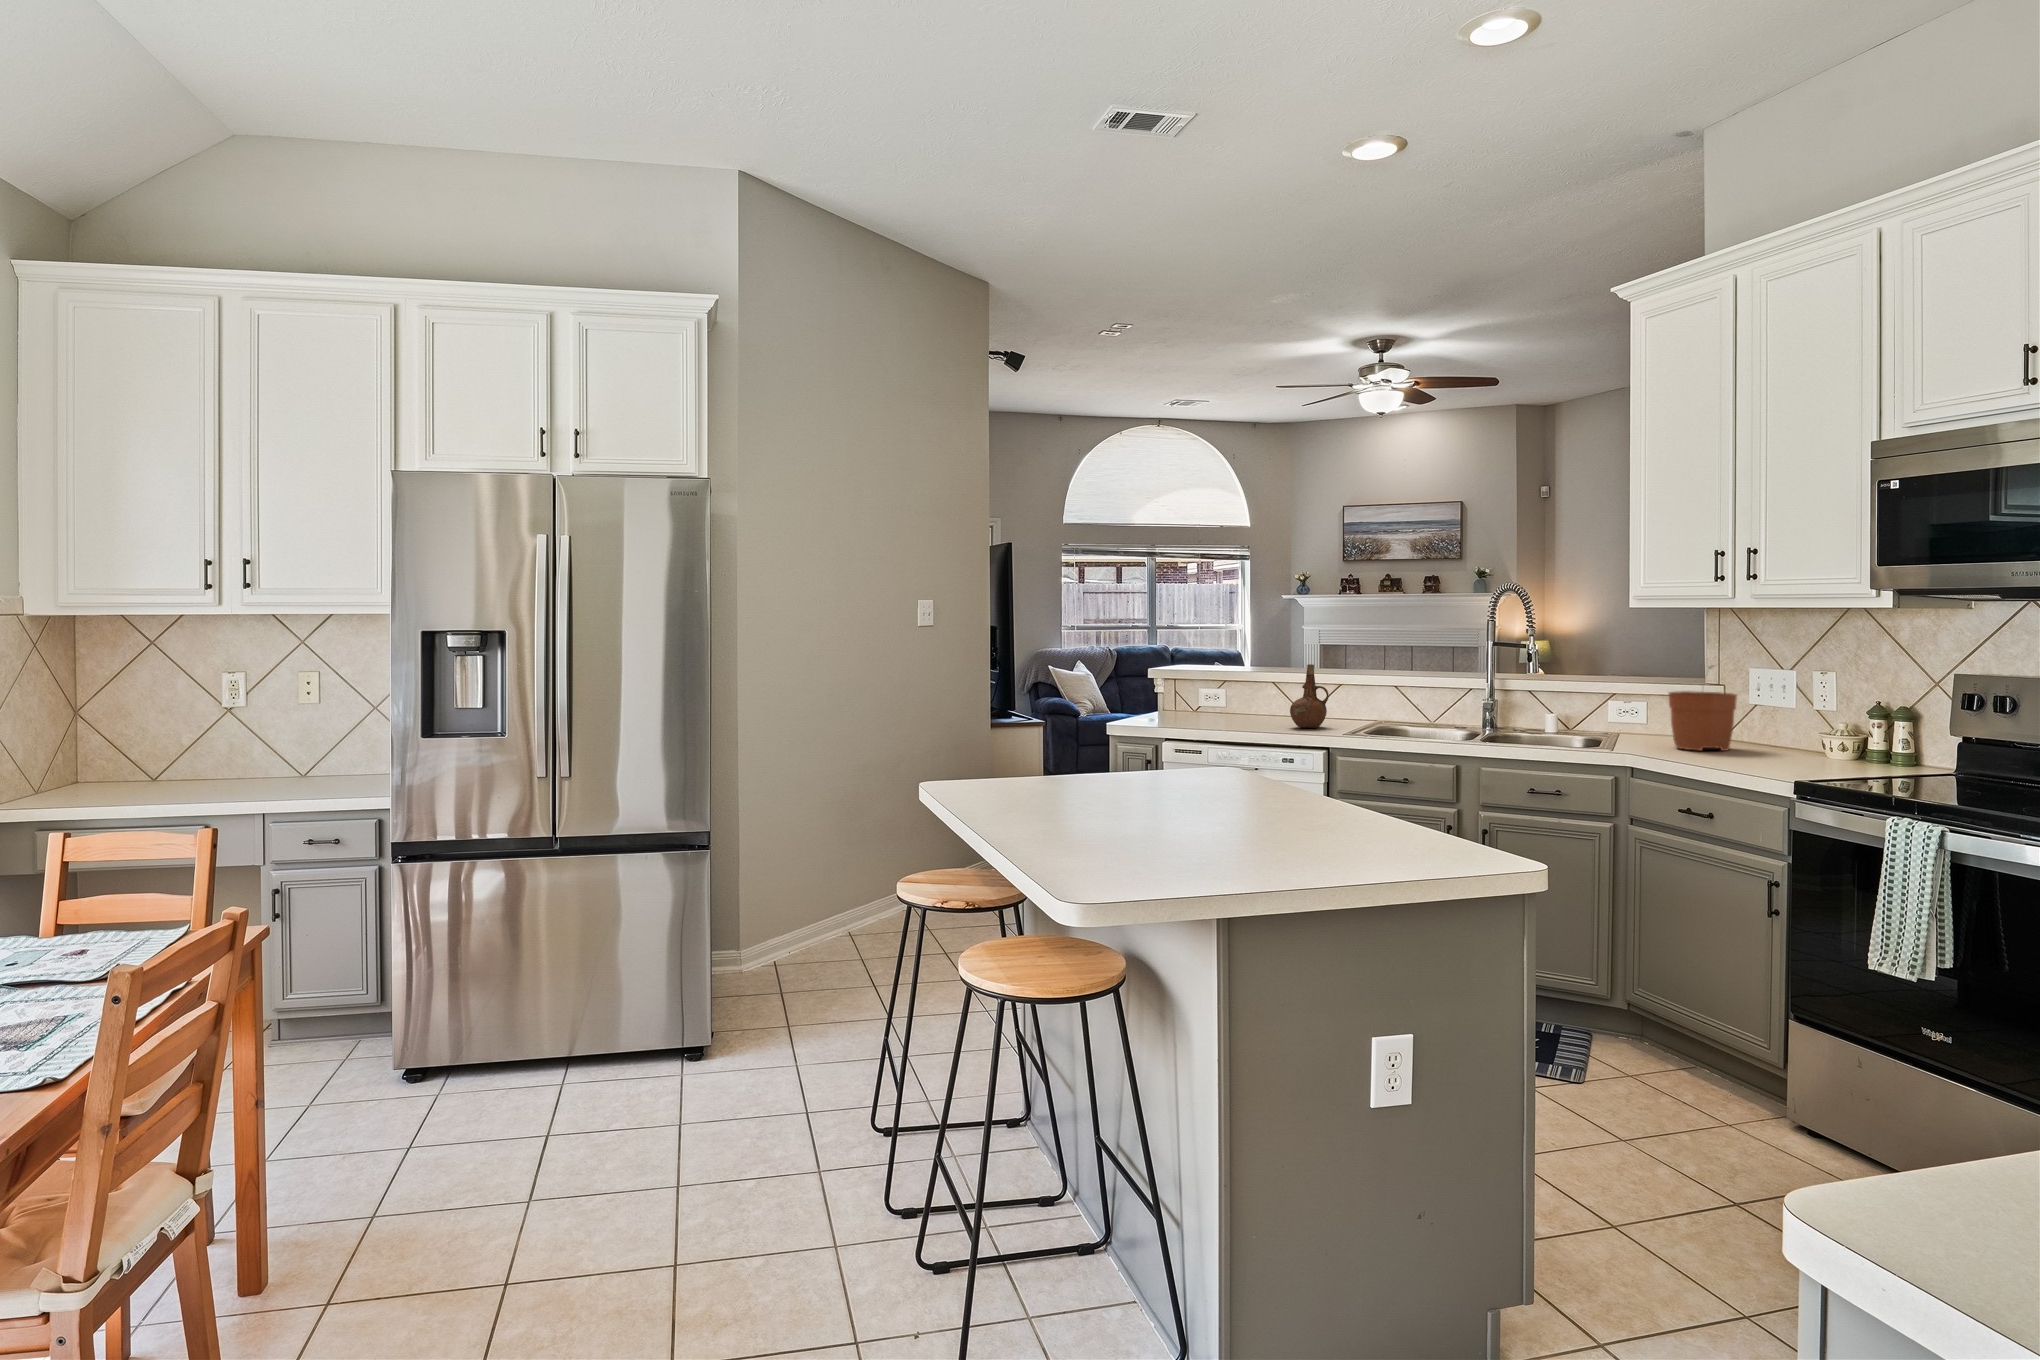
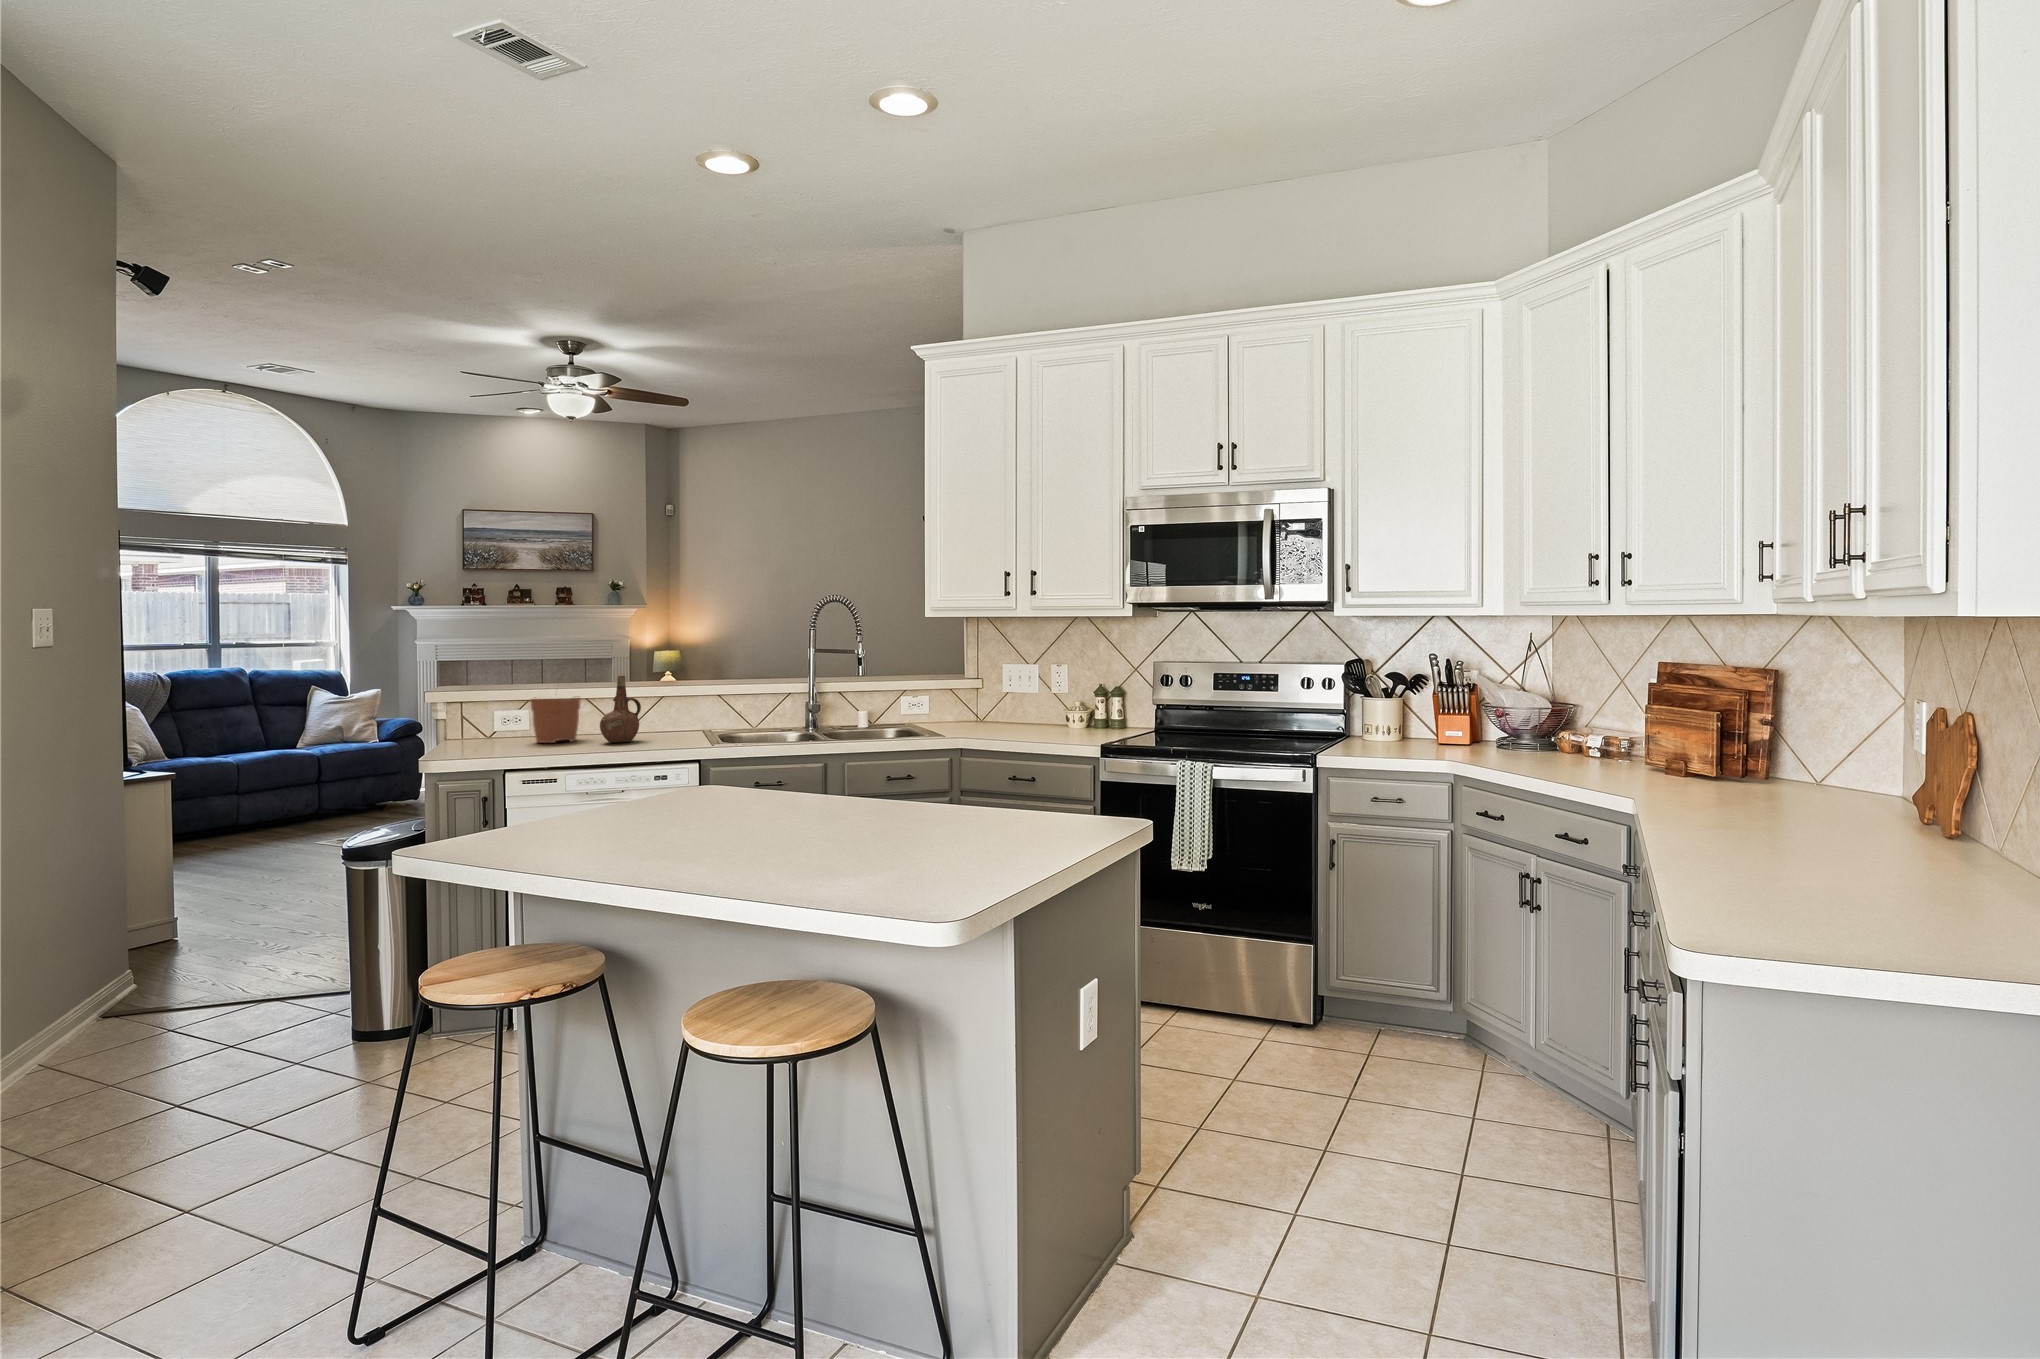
plant pot: present [1669,665,1737,751] -> present [530,698,580,743]

